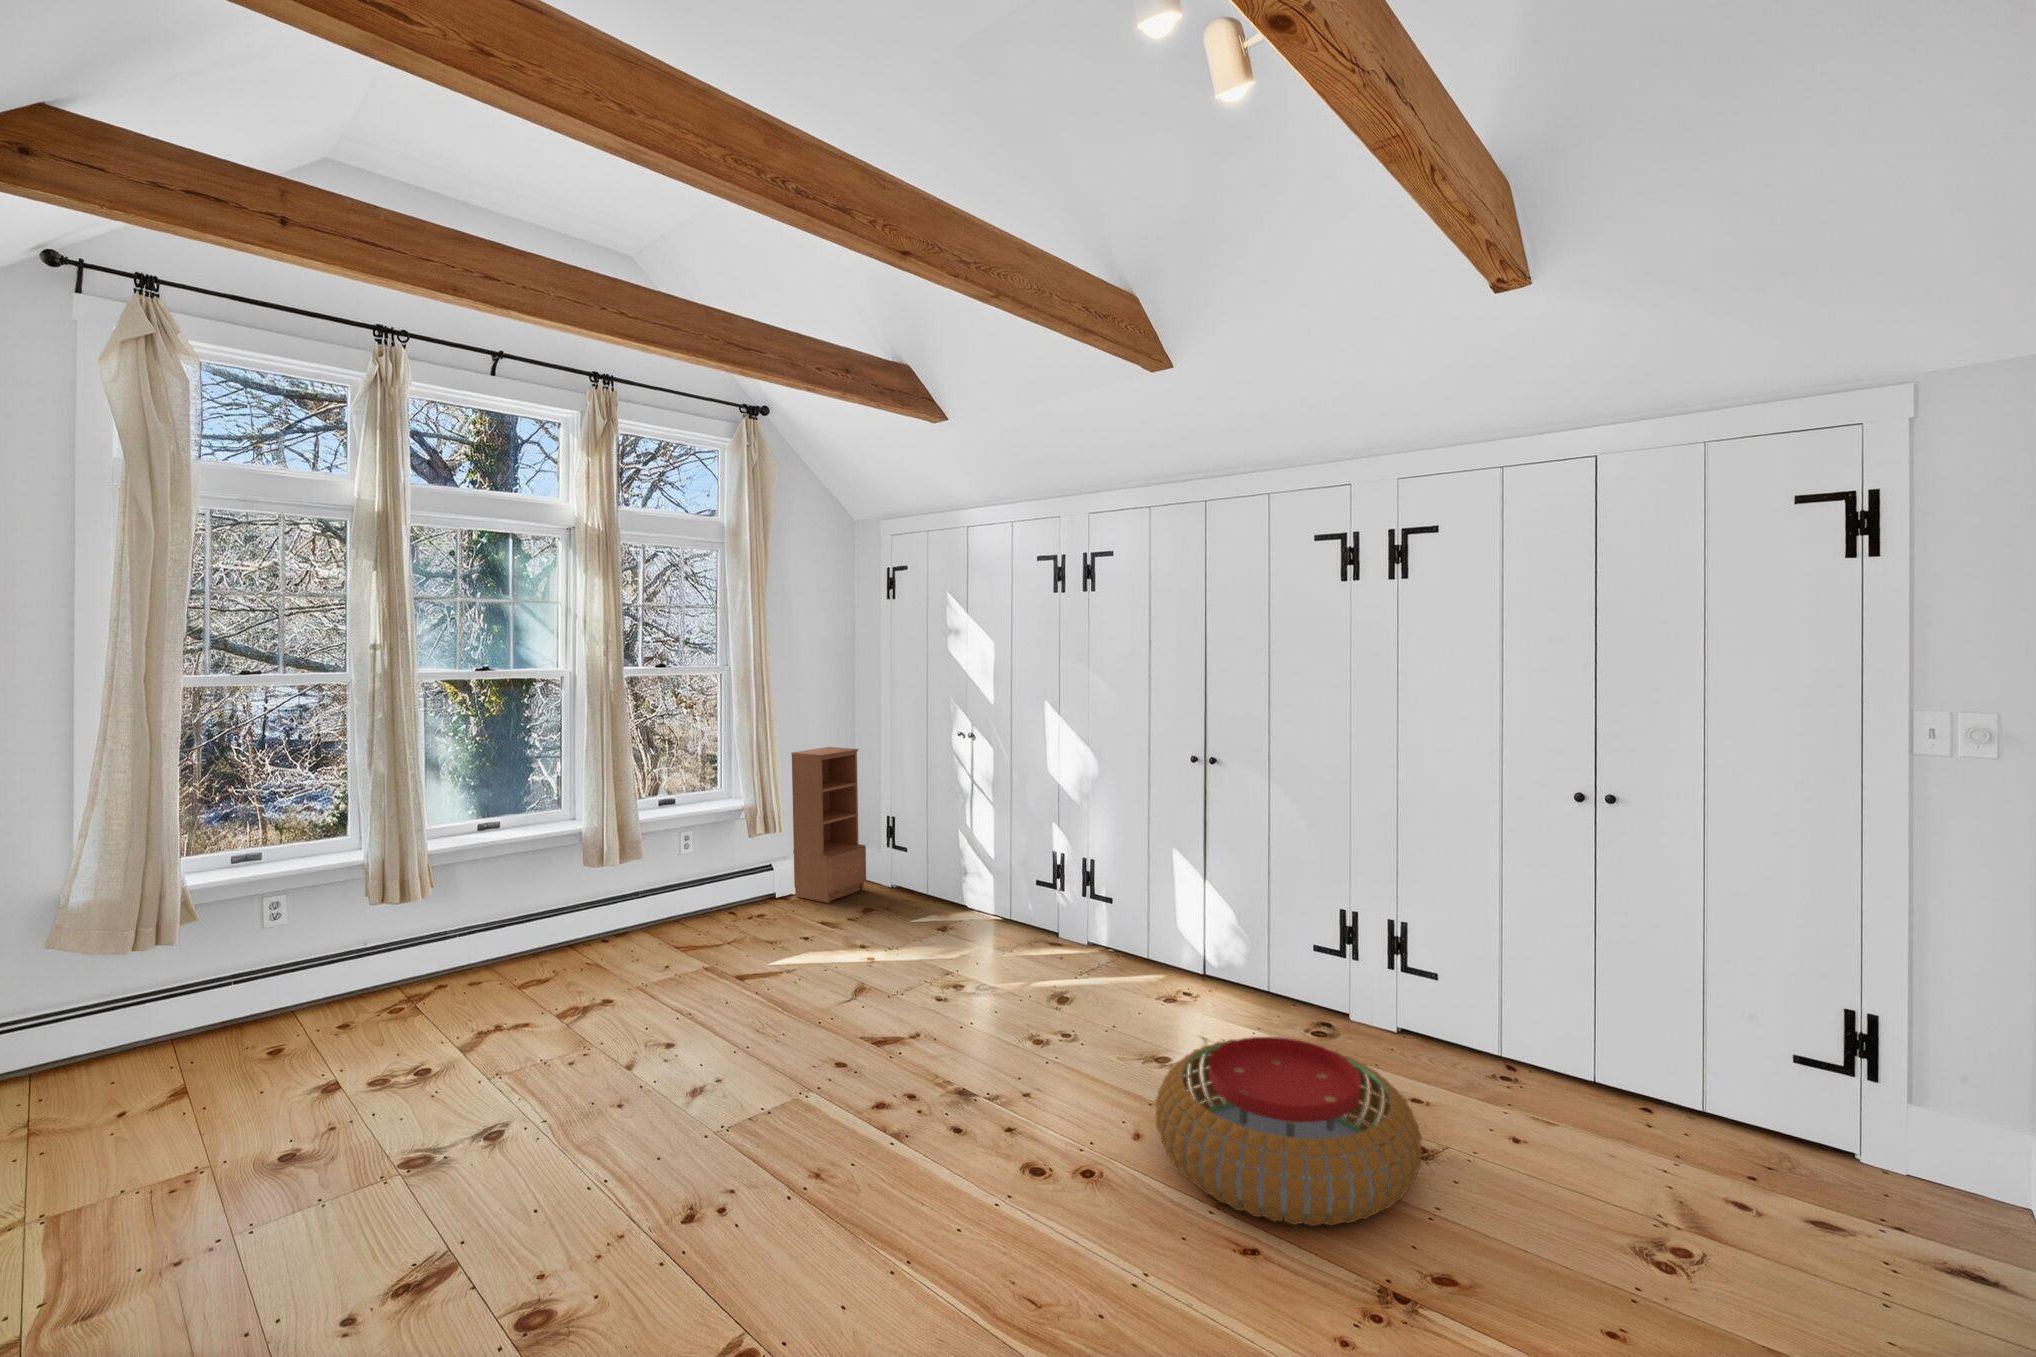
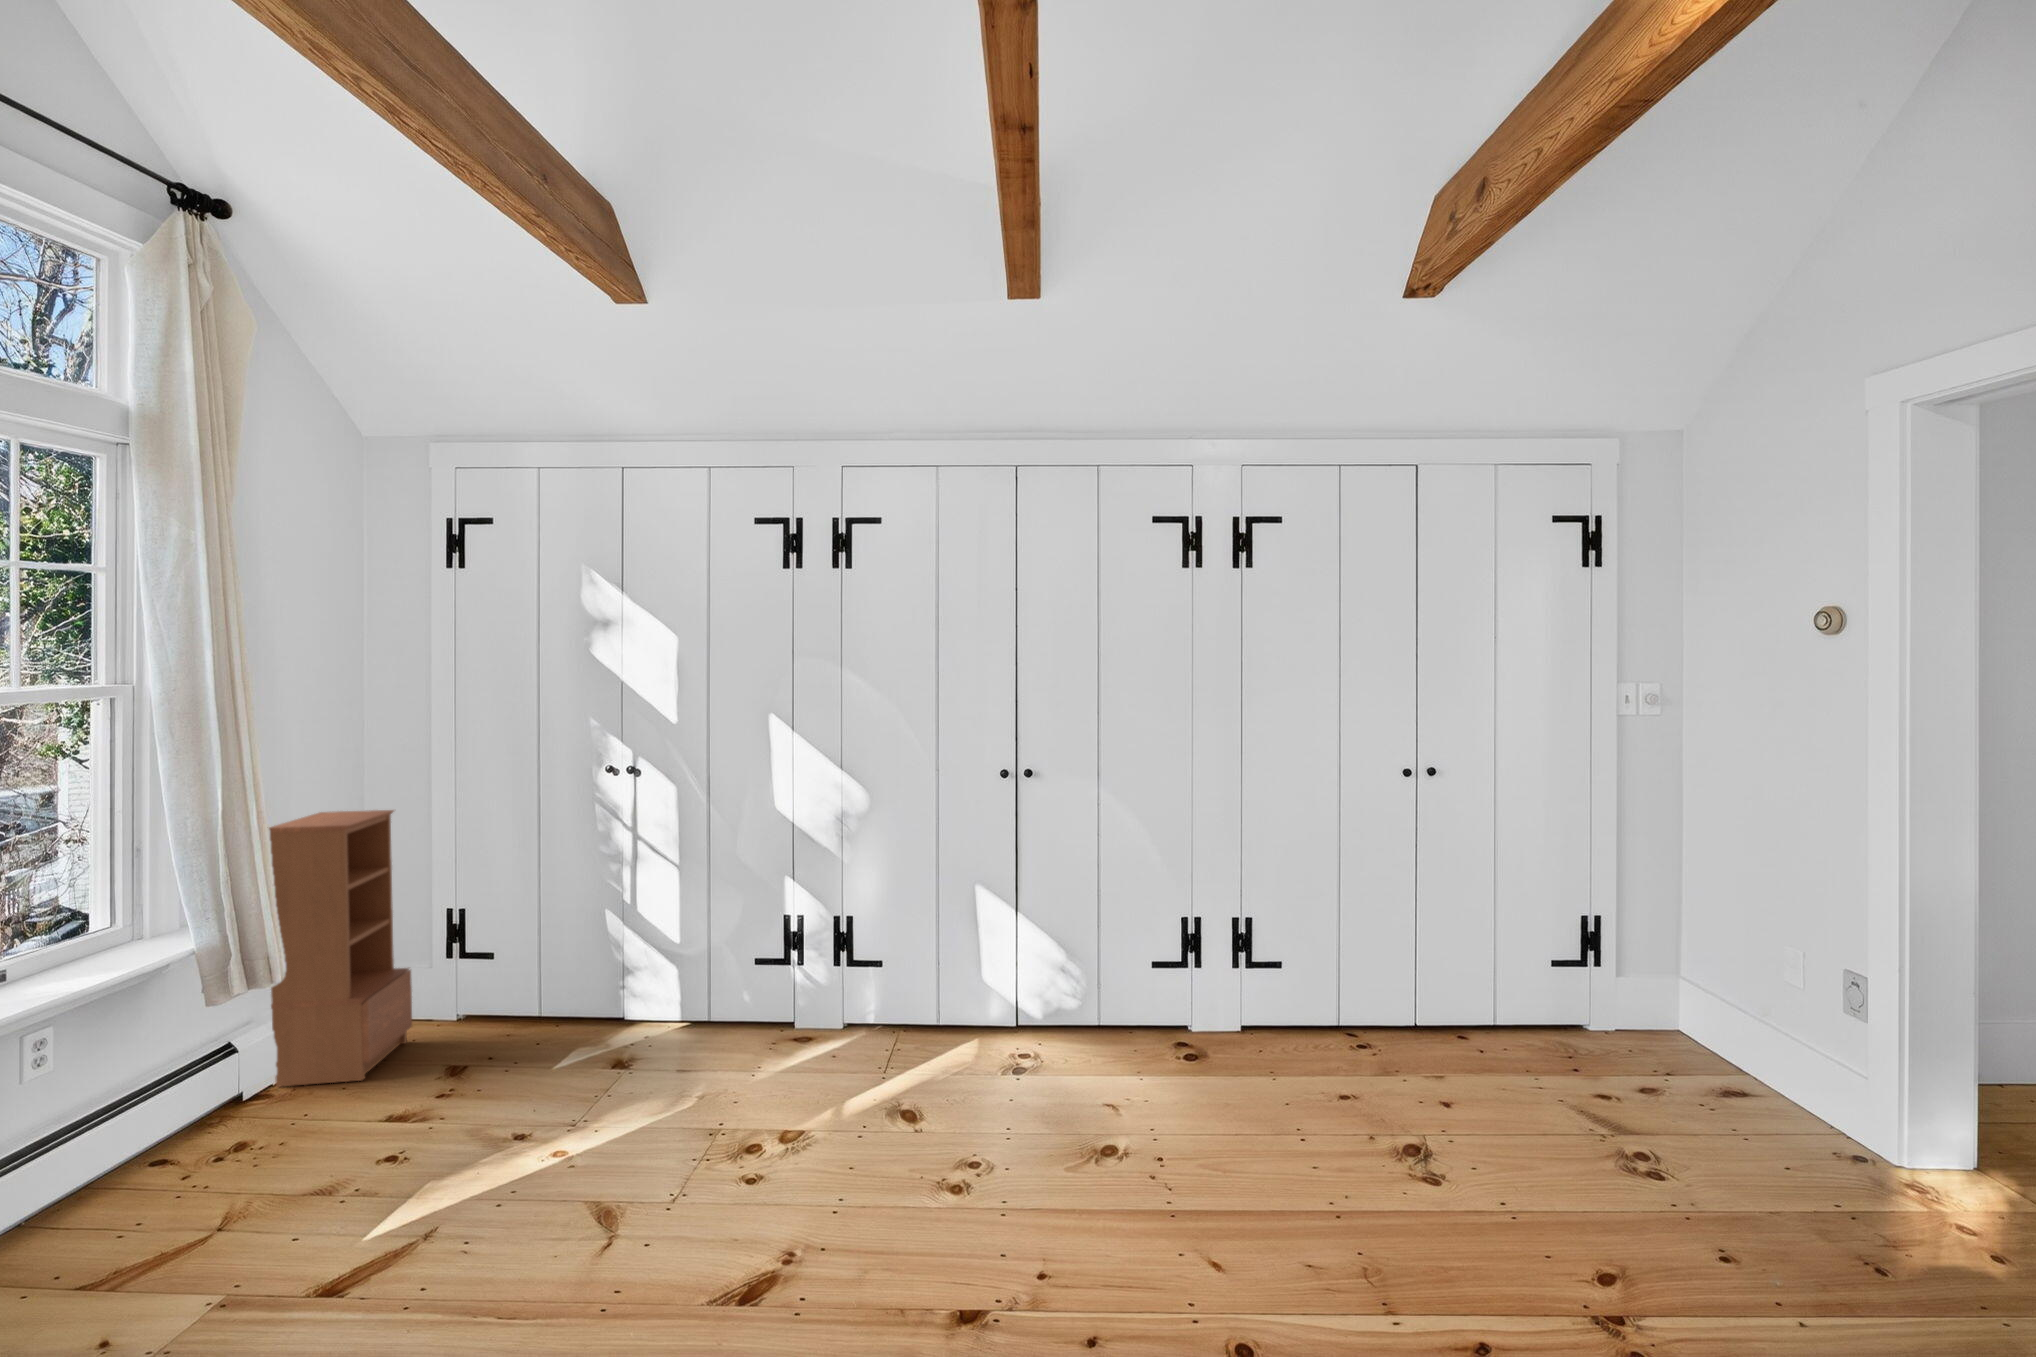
pouf: present [1155,1037,1422,1226] -> none [1213,1060,1517,1272]

